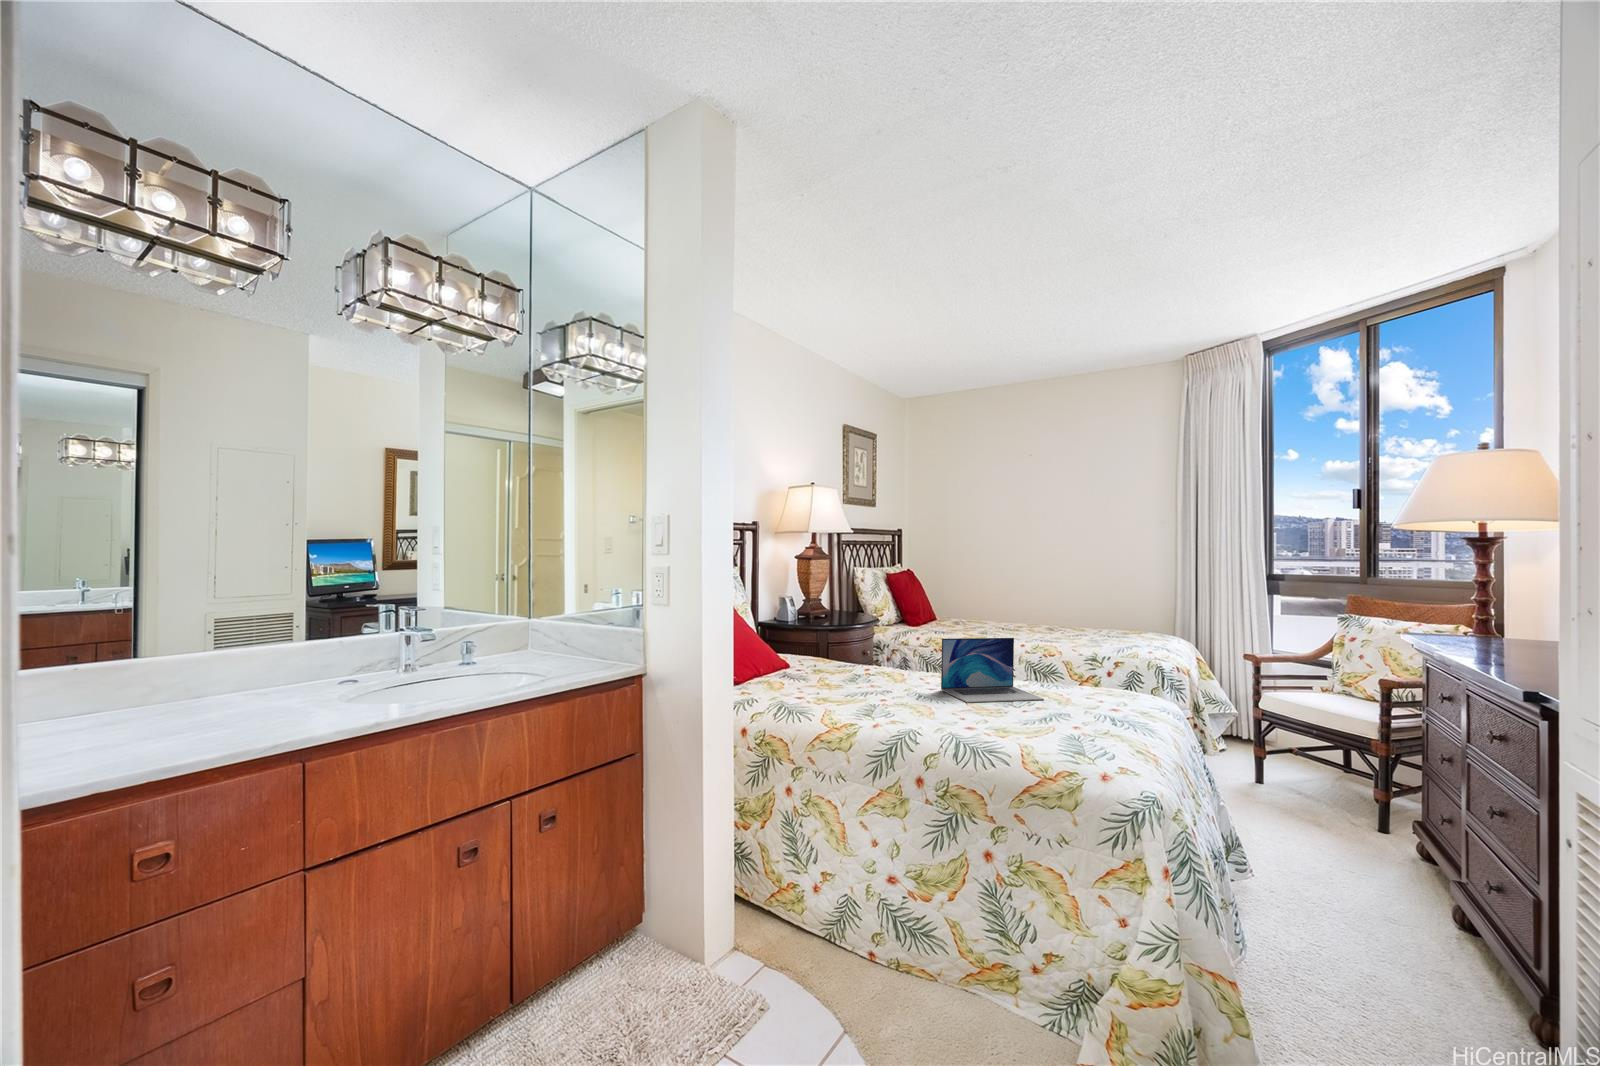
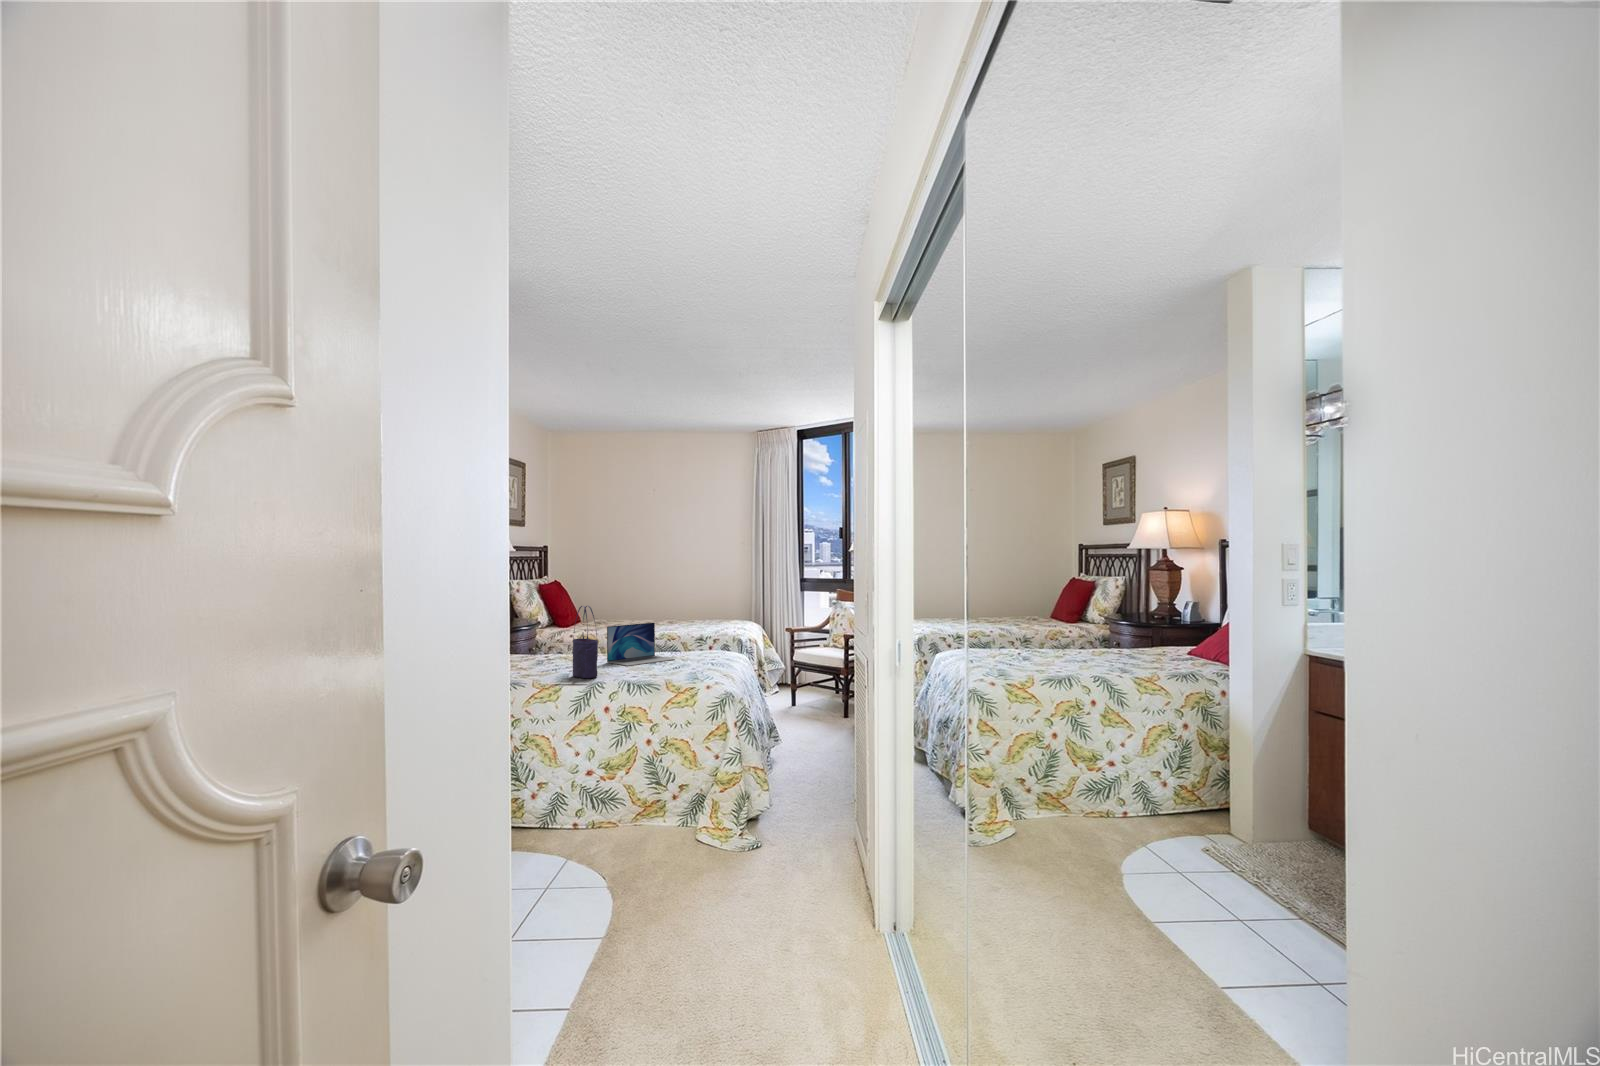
tote bag: none [881,609,915,723] -> present [573,606,598,678]

